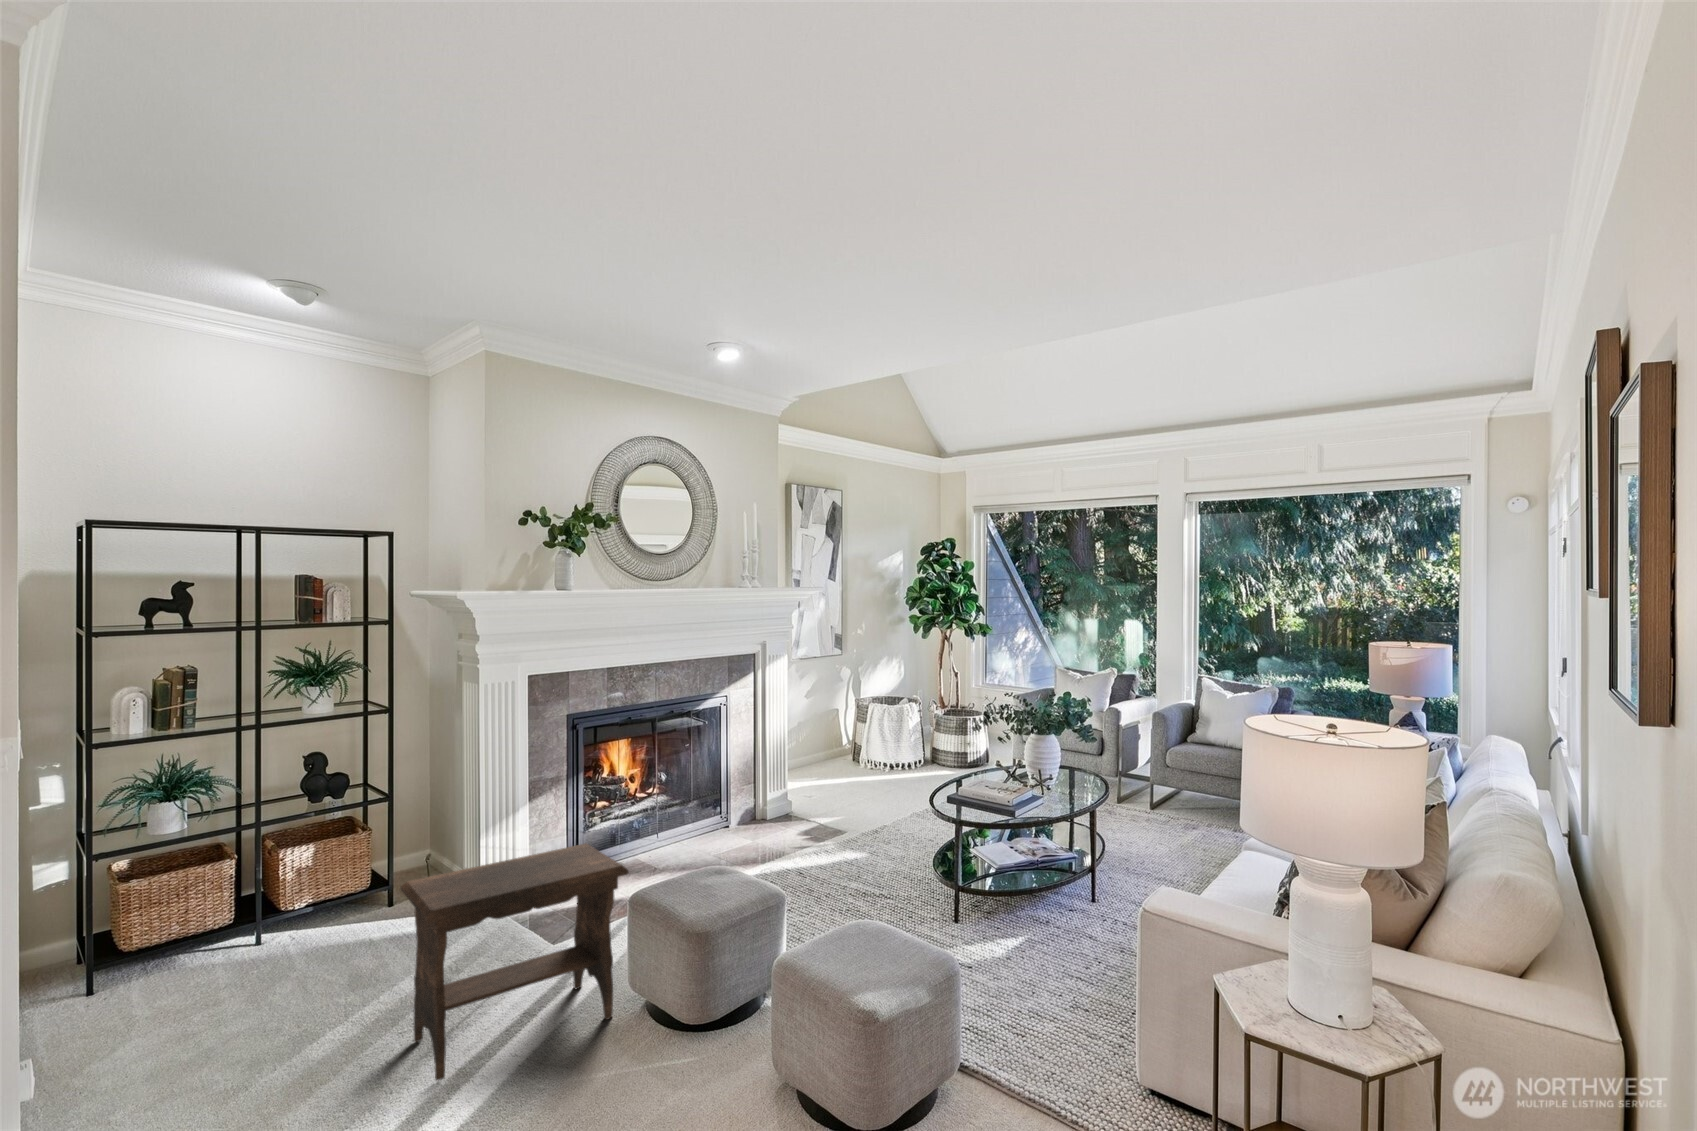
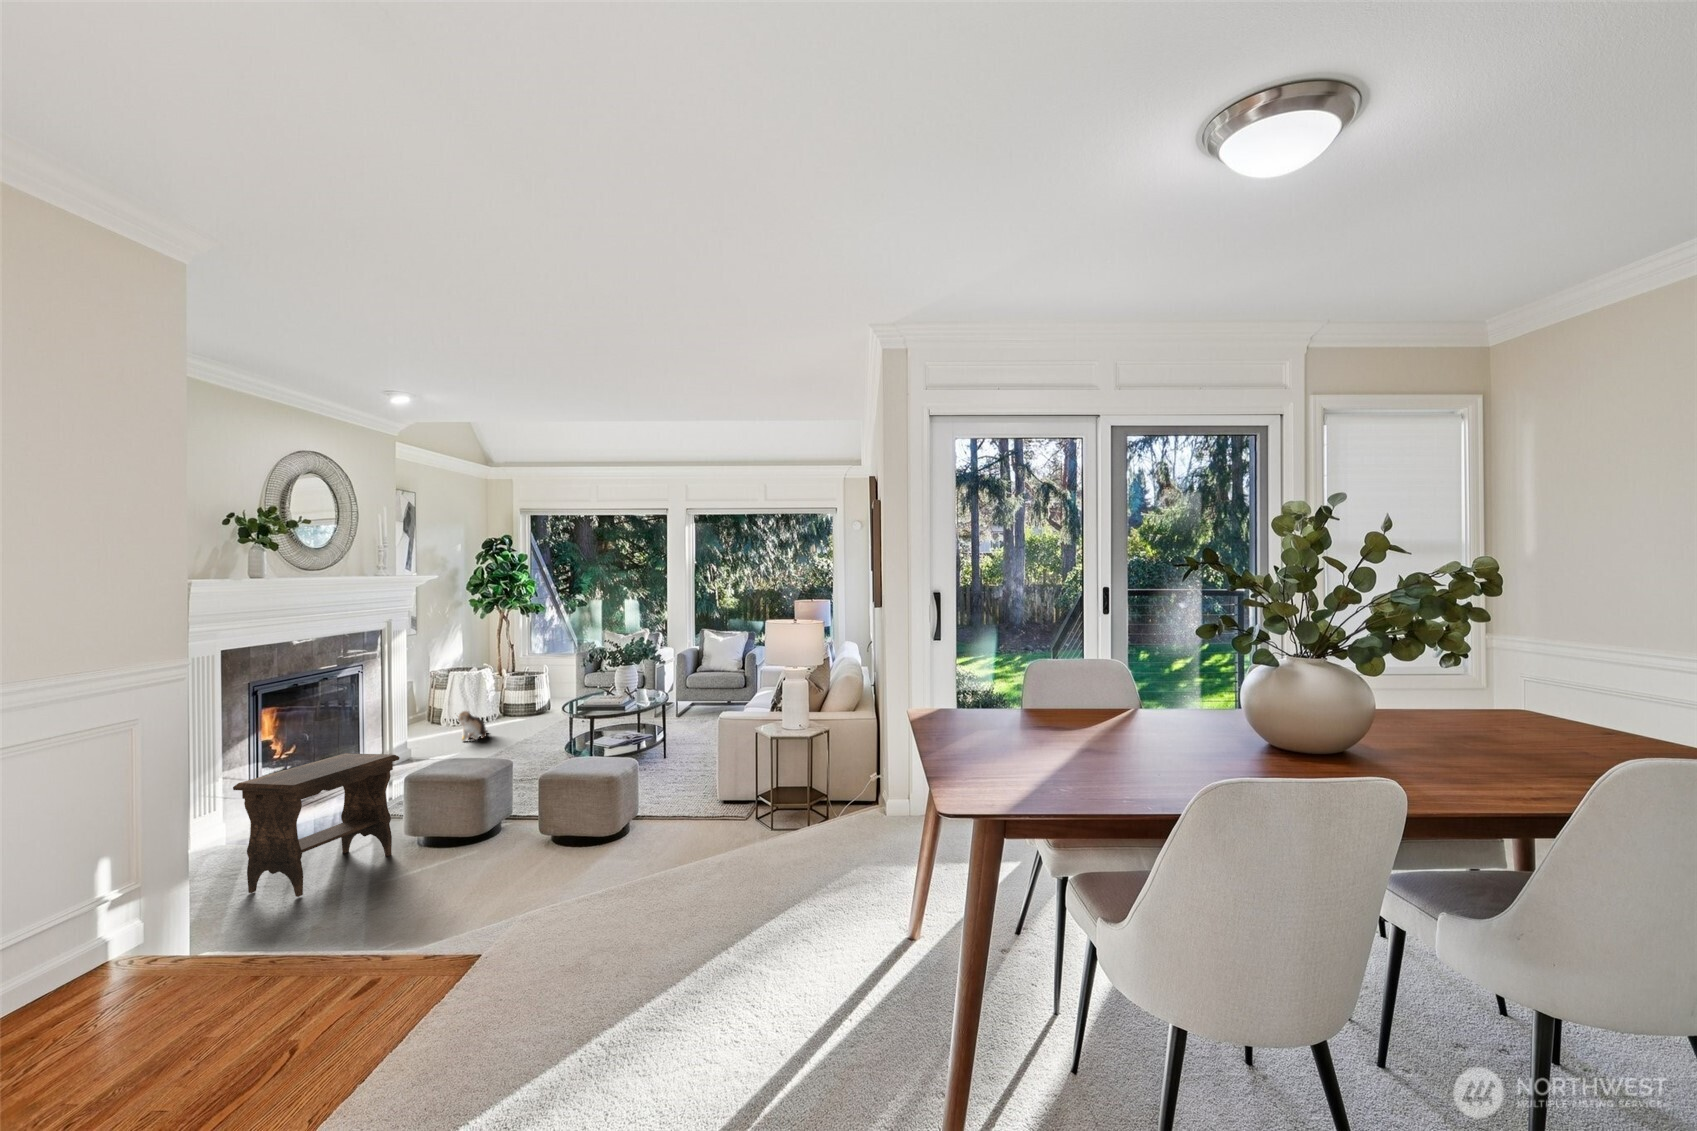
plush toy: none [851,760,897,799] -> present [458,711,488,741]

